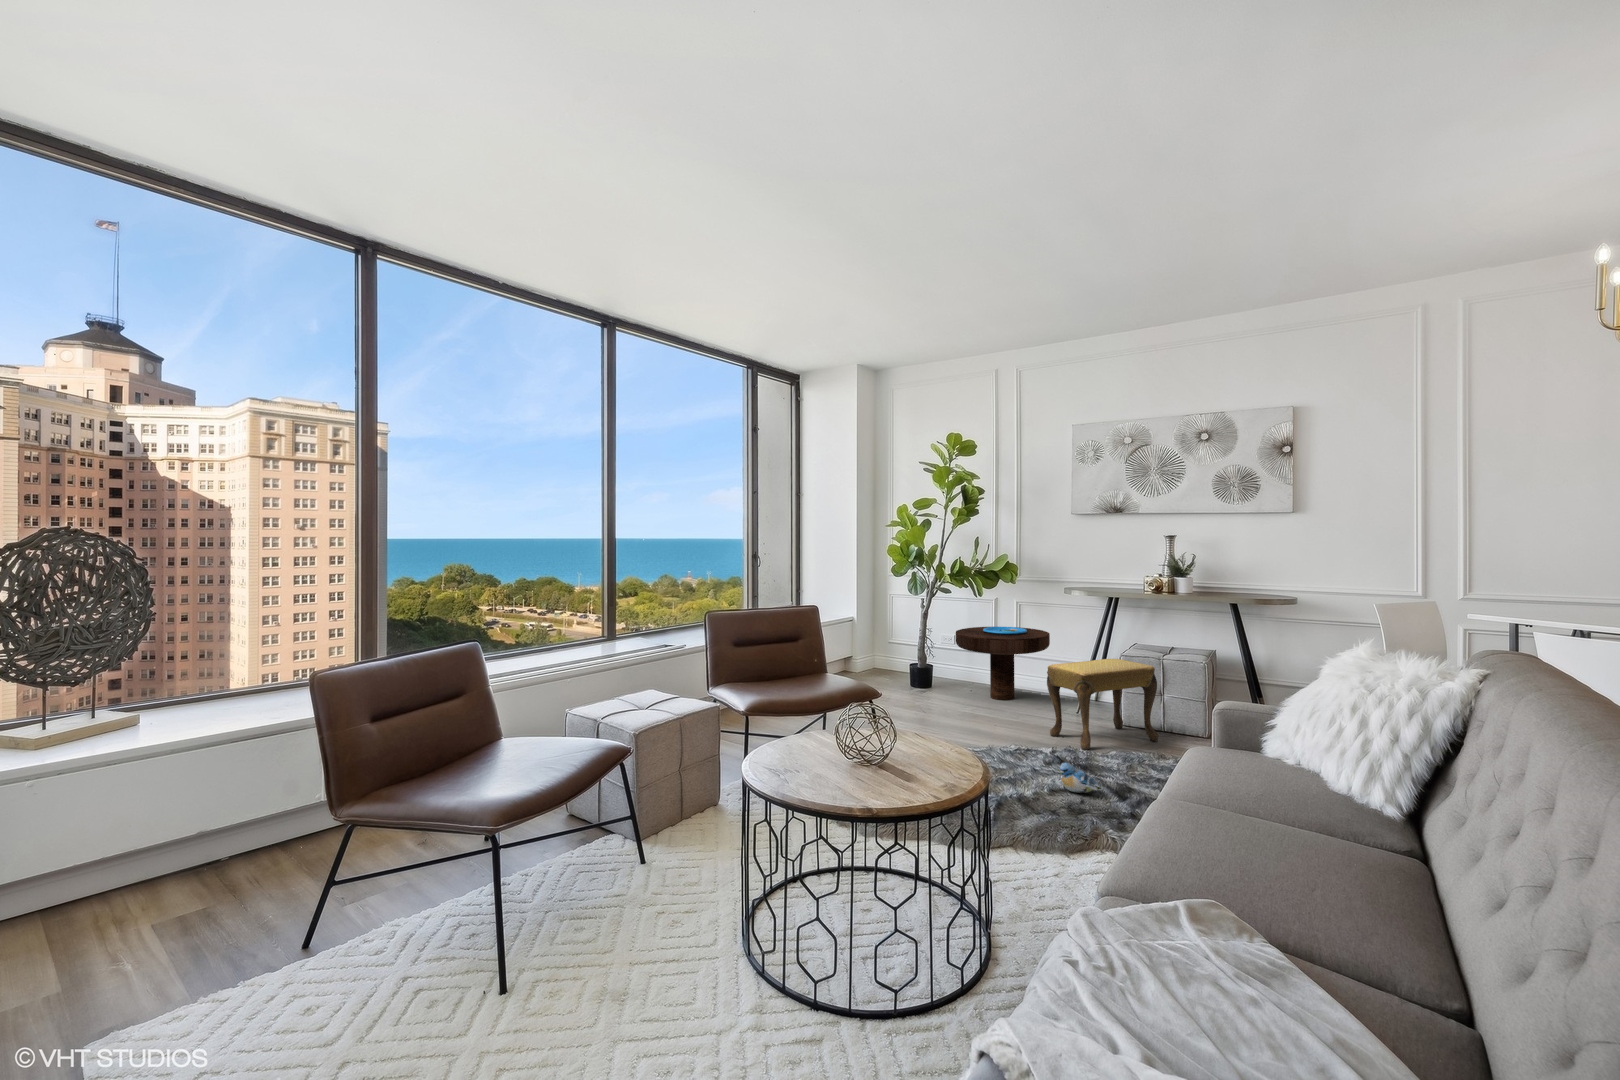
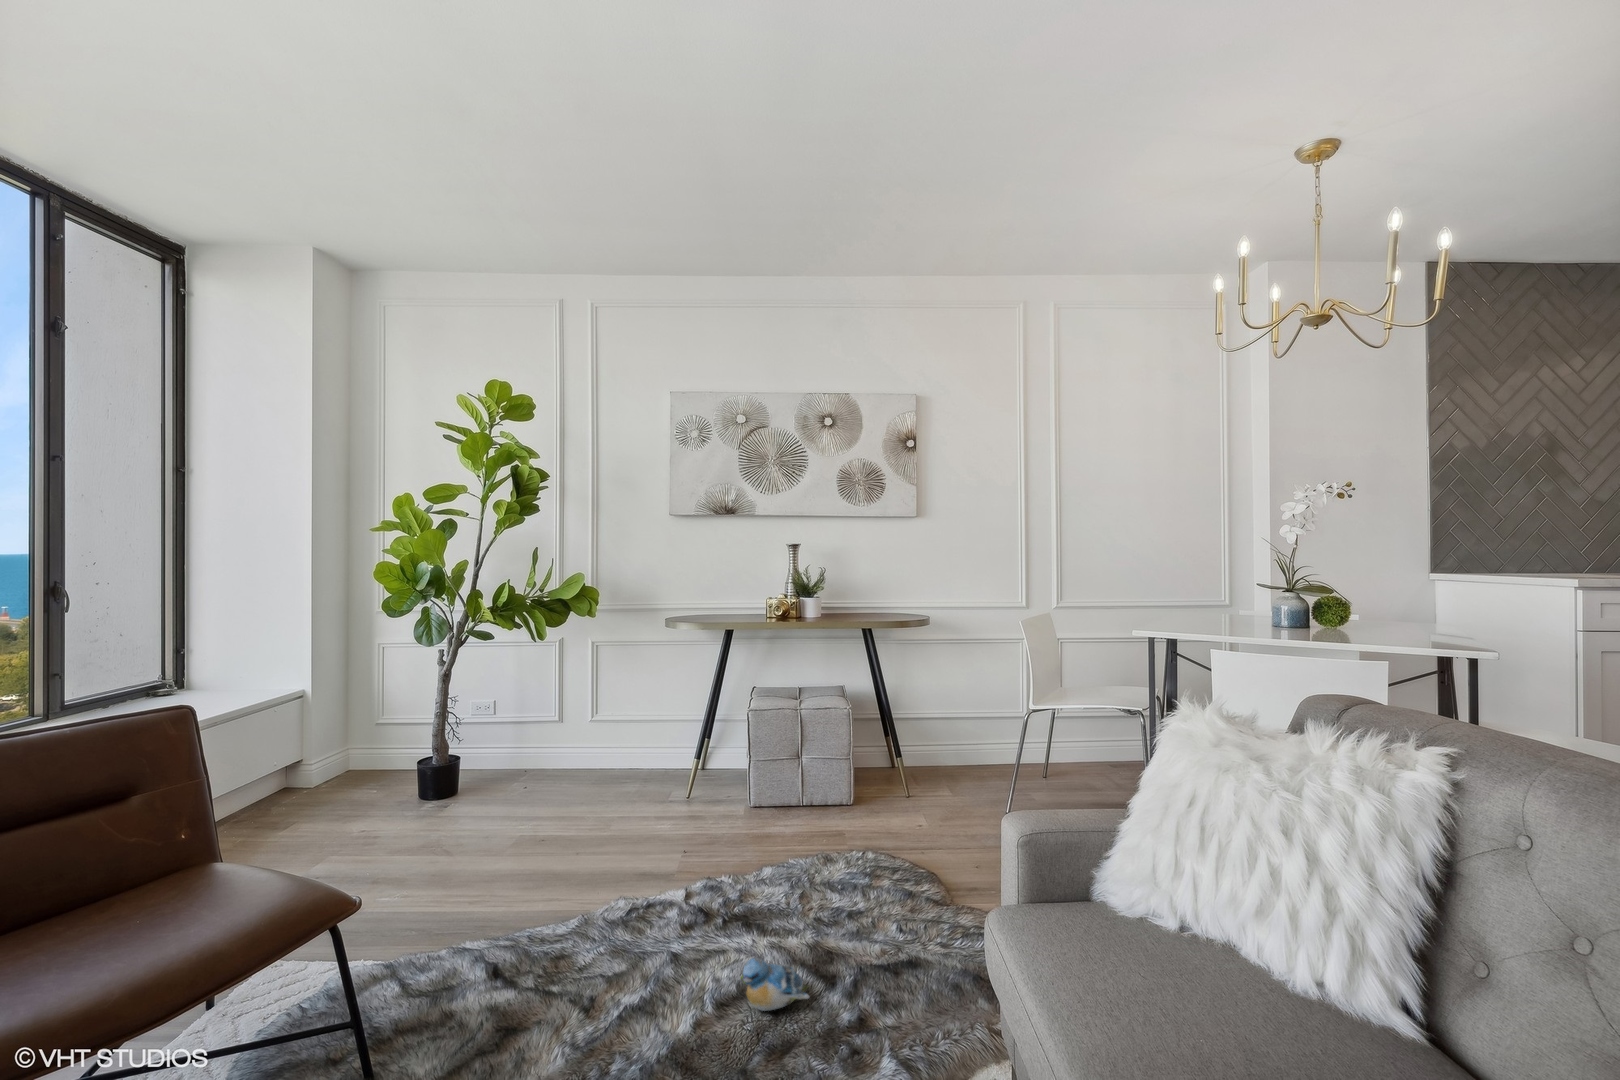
side table: present [956,627,1050,700] -> none [502,678,647,797]
footstool: present [1047,659,1158,750] -> none [668,719,816,880]

